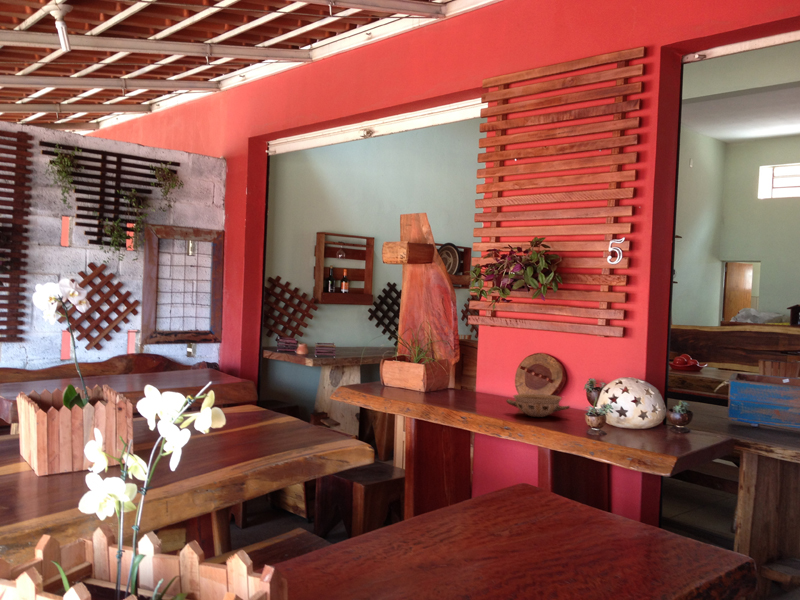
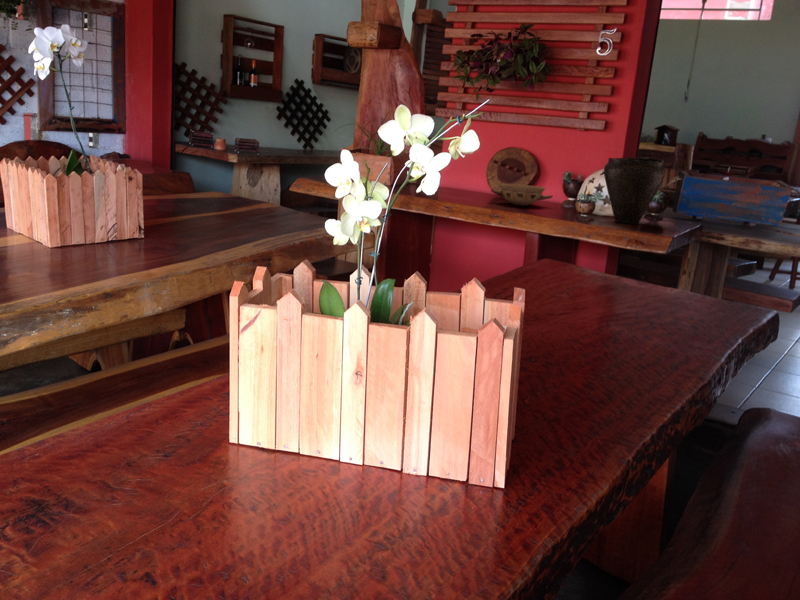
vase: none [603,368,669,441] -> present [604,157,665,224]

